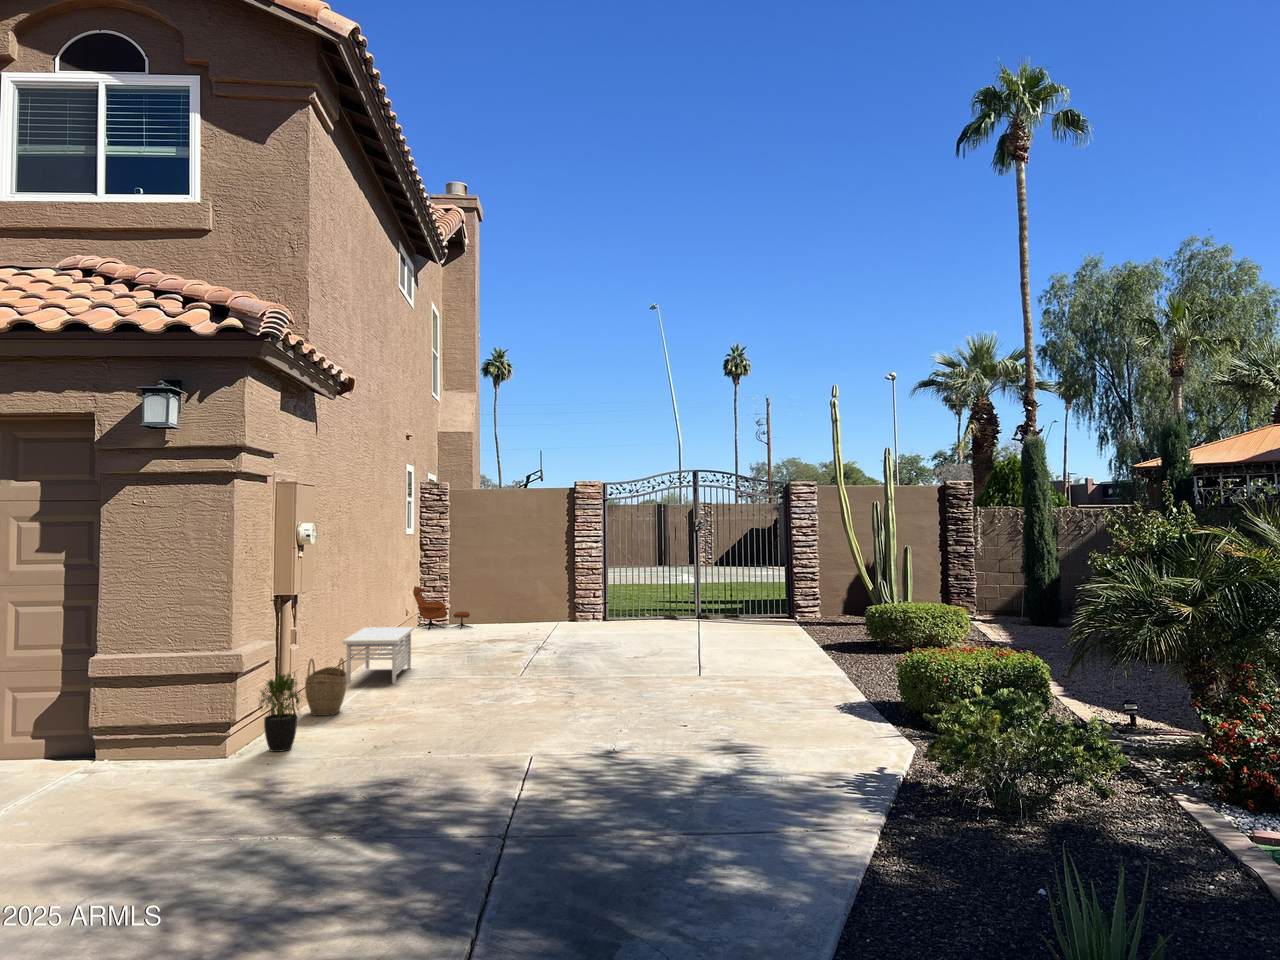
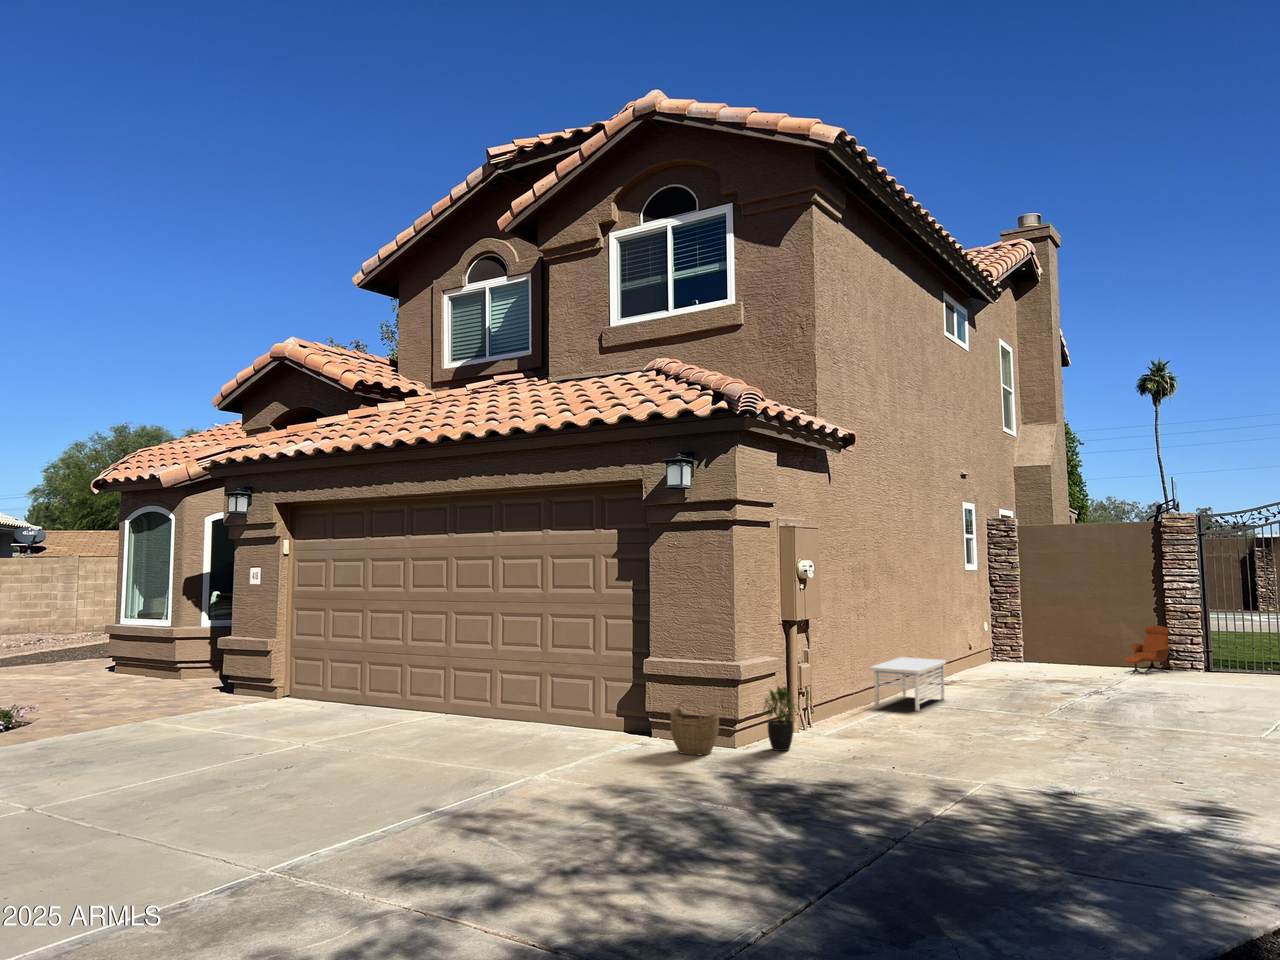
lounge chair: present [413,586,472,630] -> present [1125,626,1172,675]
woven basket: present [305,658,347,716] -> present [670,699,719,755]

